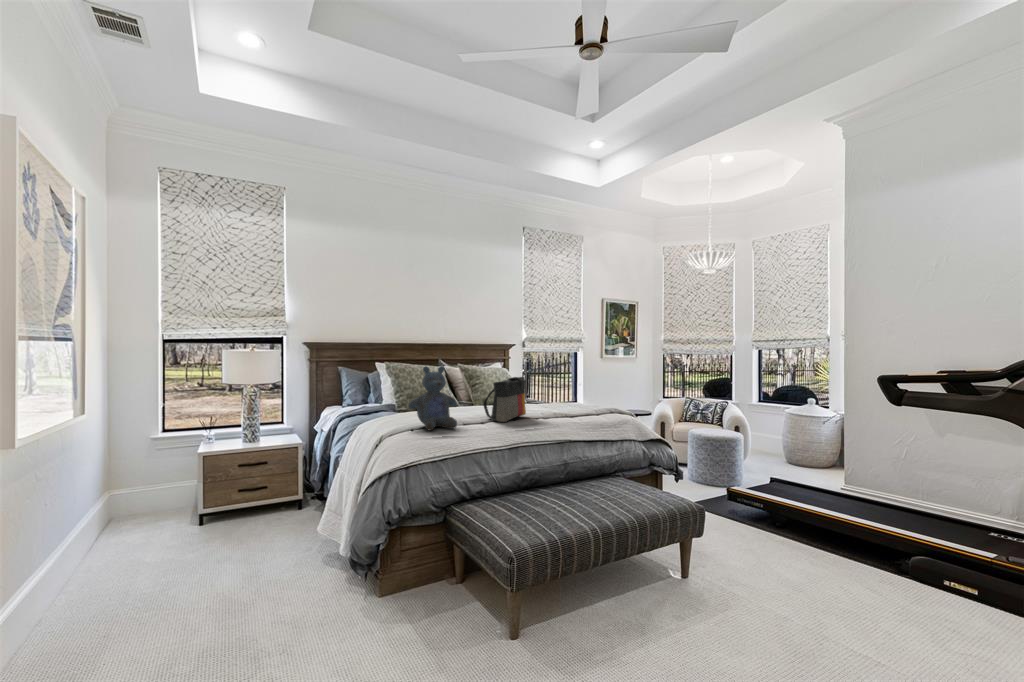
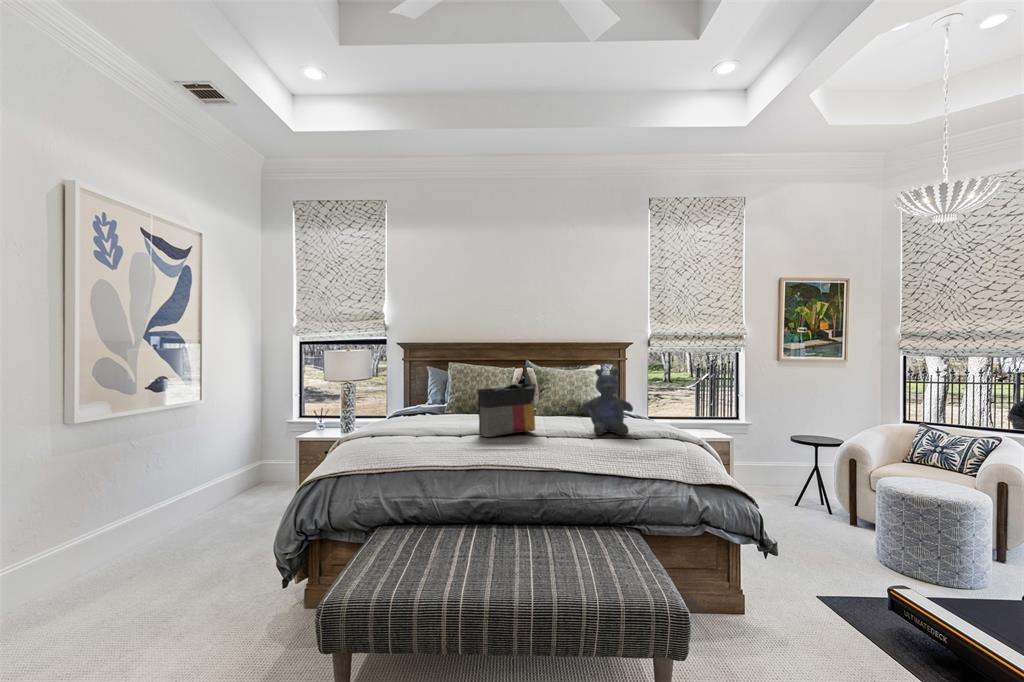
stuffed bear: present [409,366,457,431] -> present [581,369,633,435]

